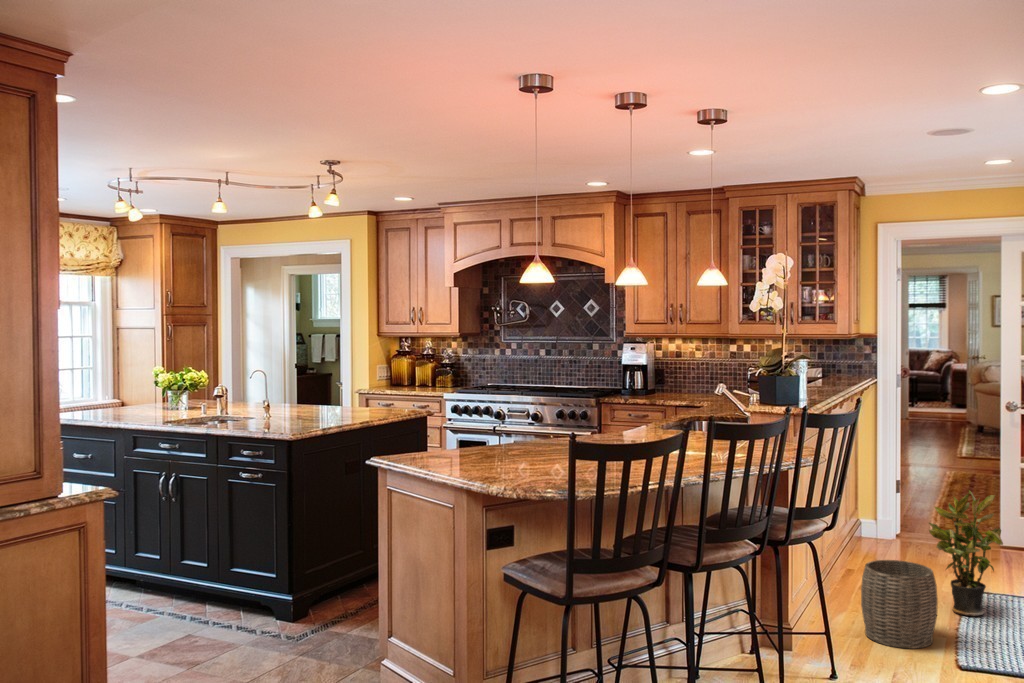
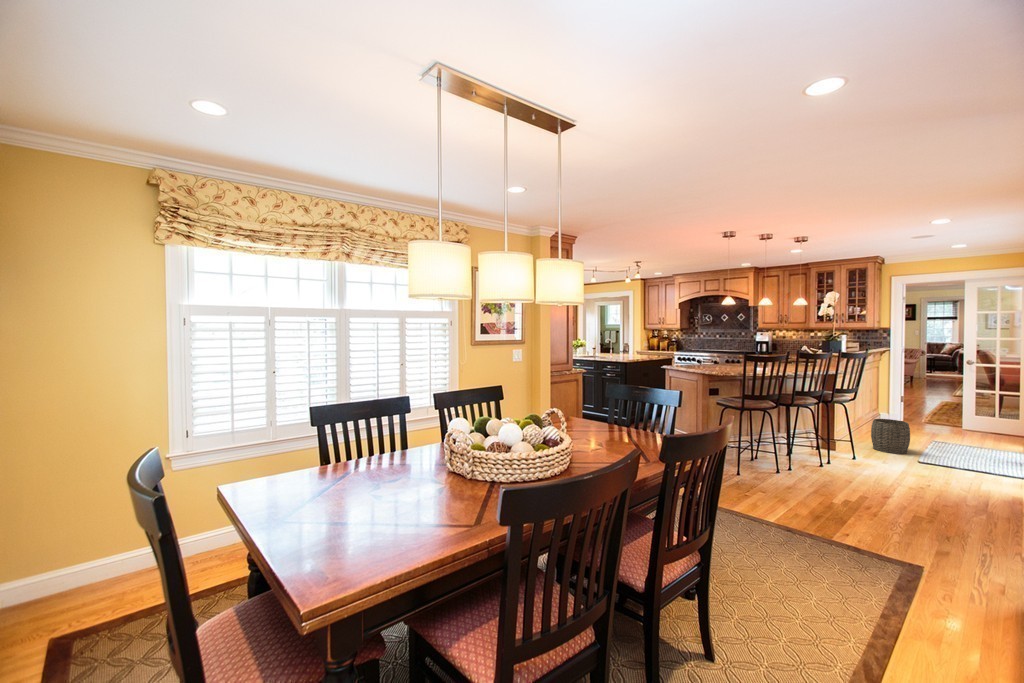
potted plant: present [929,491,1003,617] -> none [910,393,951,448]

